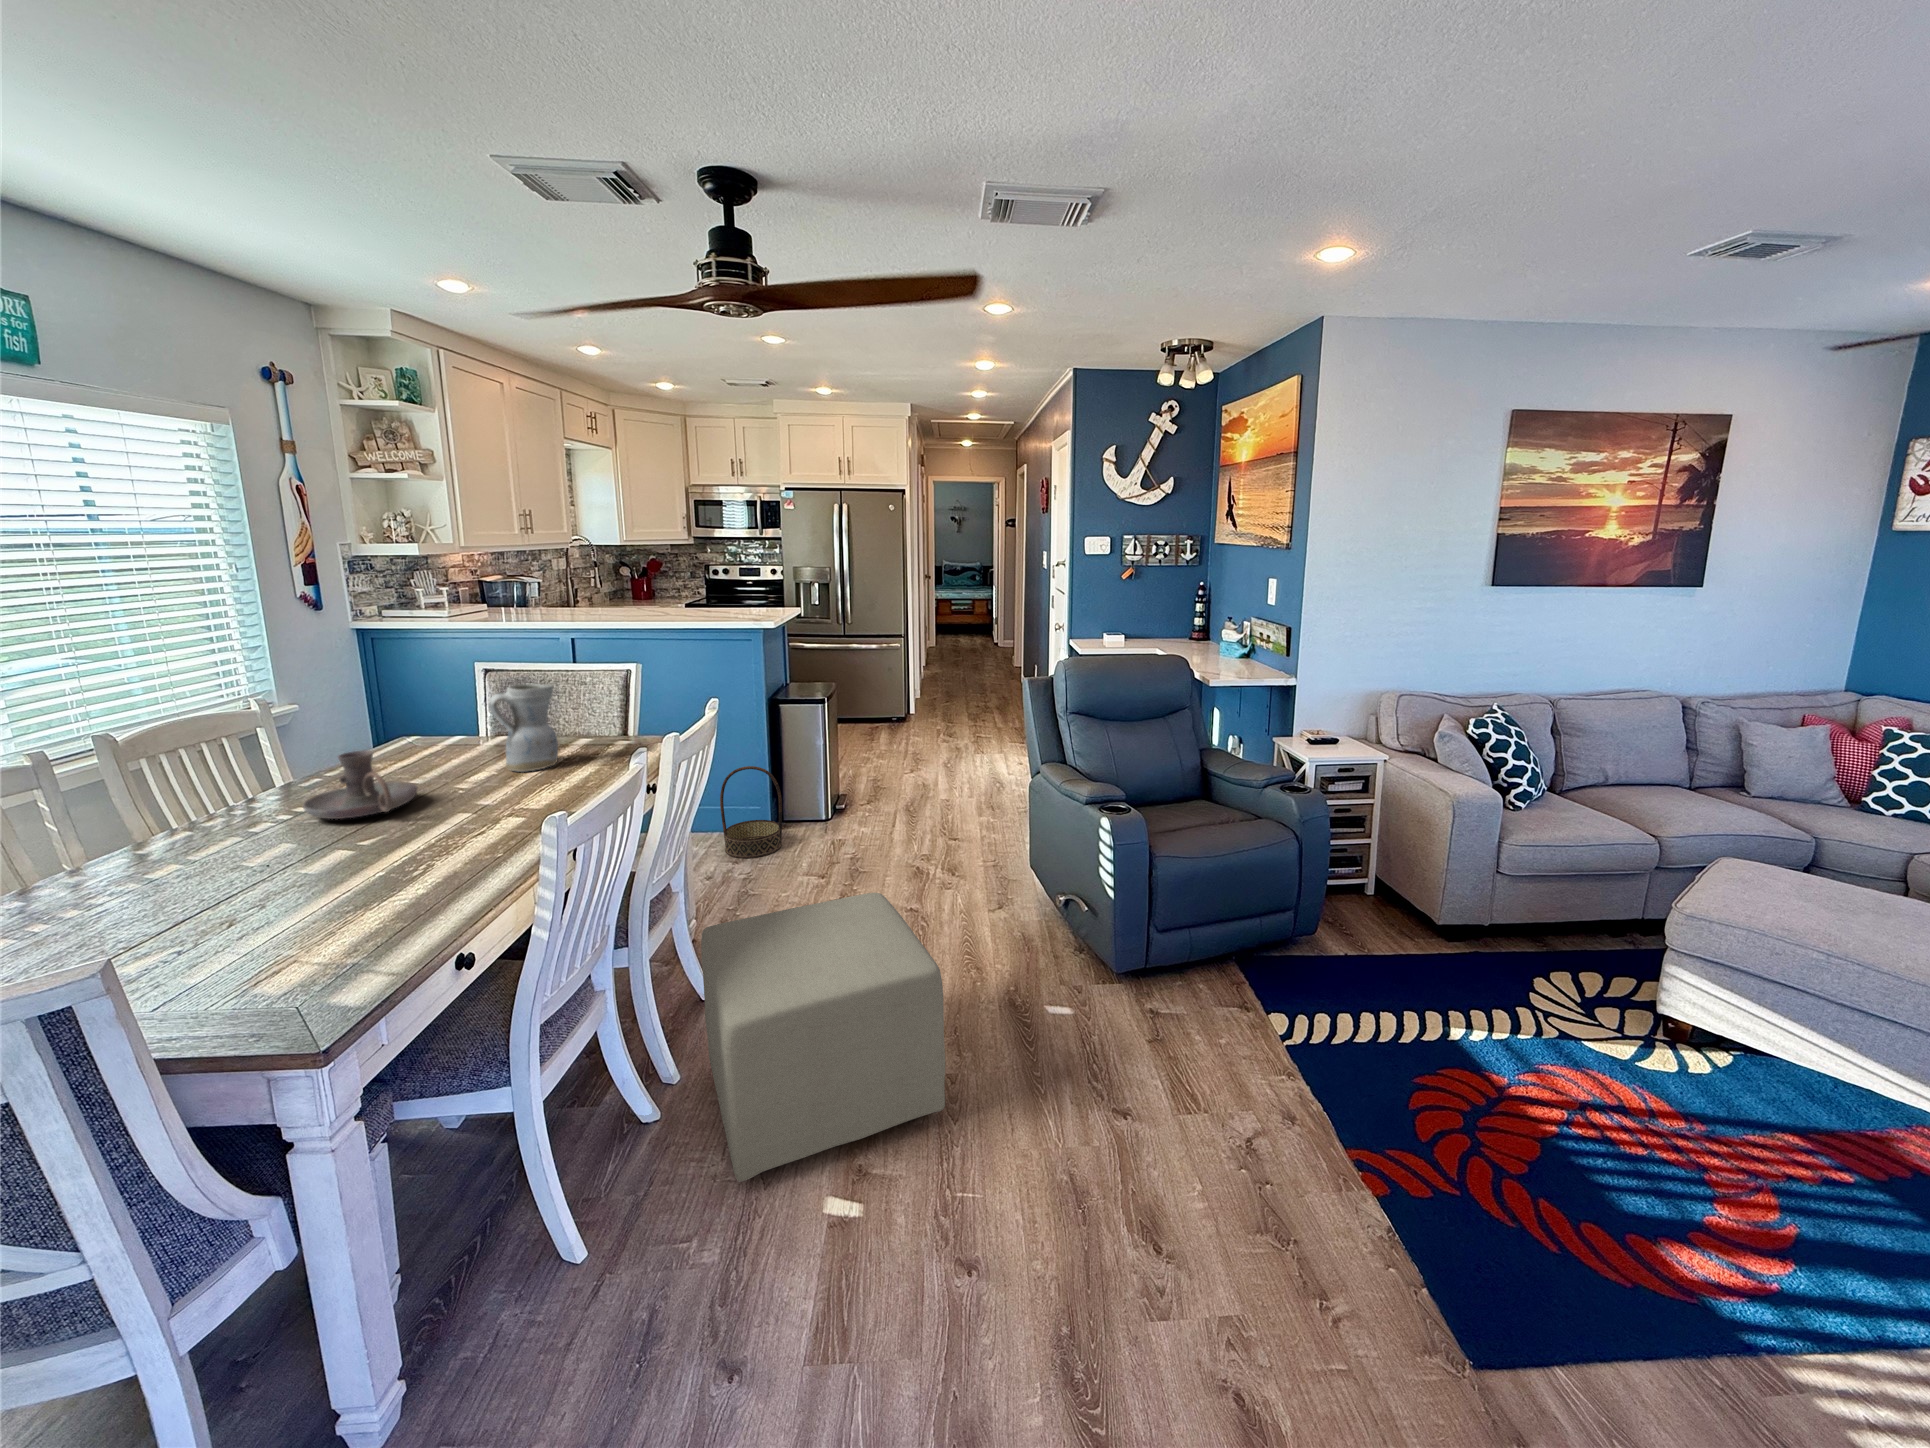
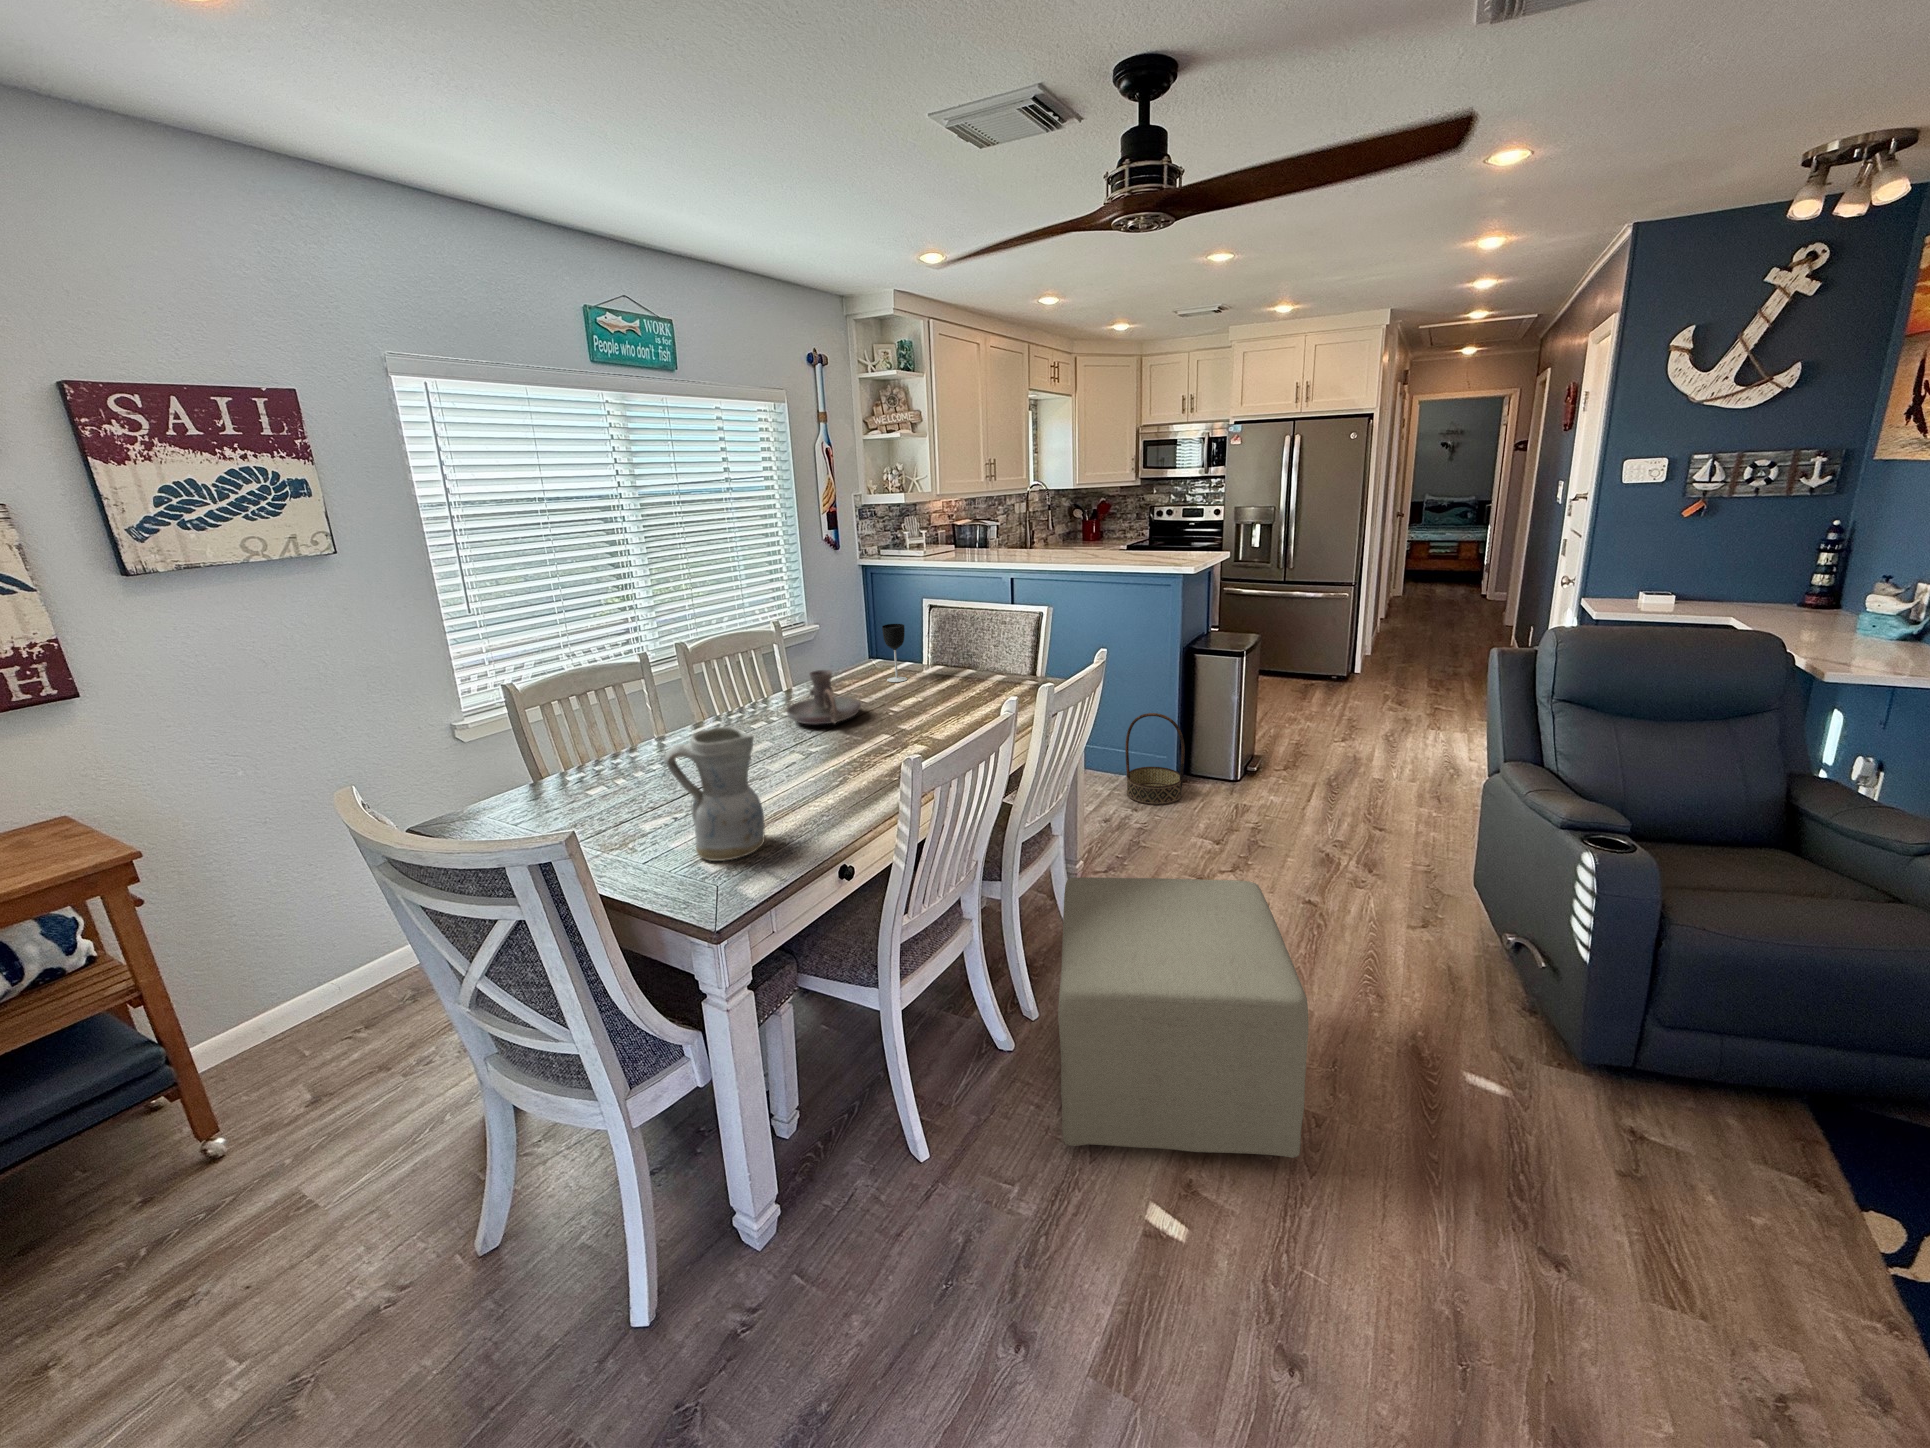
ceramic pitcher: present [488,684,558,772] -> present [665,727,765,861]
wine glass: none [426,692,465,761] -> present [882,624,907,682]

